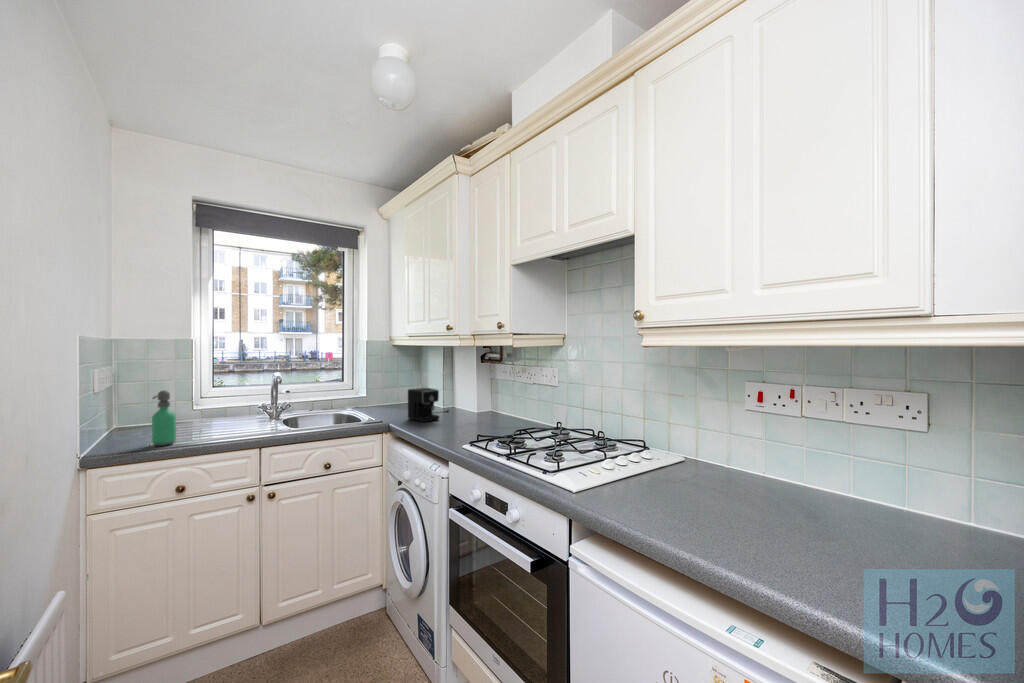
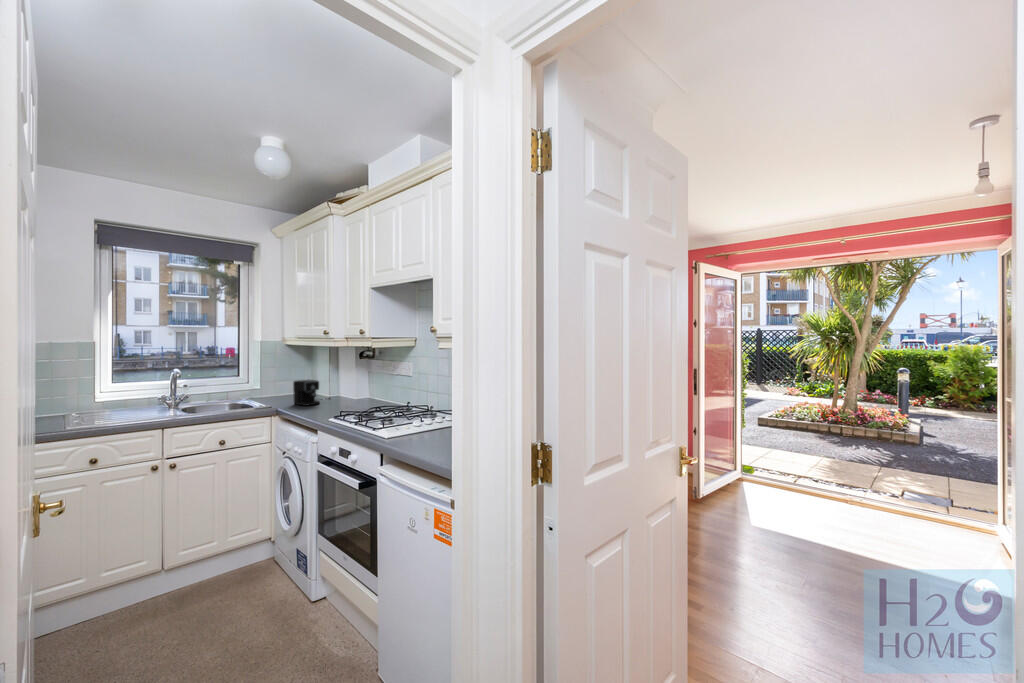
soap dispenser: present [152,390,176,446] -> none [66,383,87,427]

